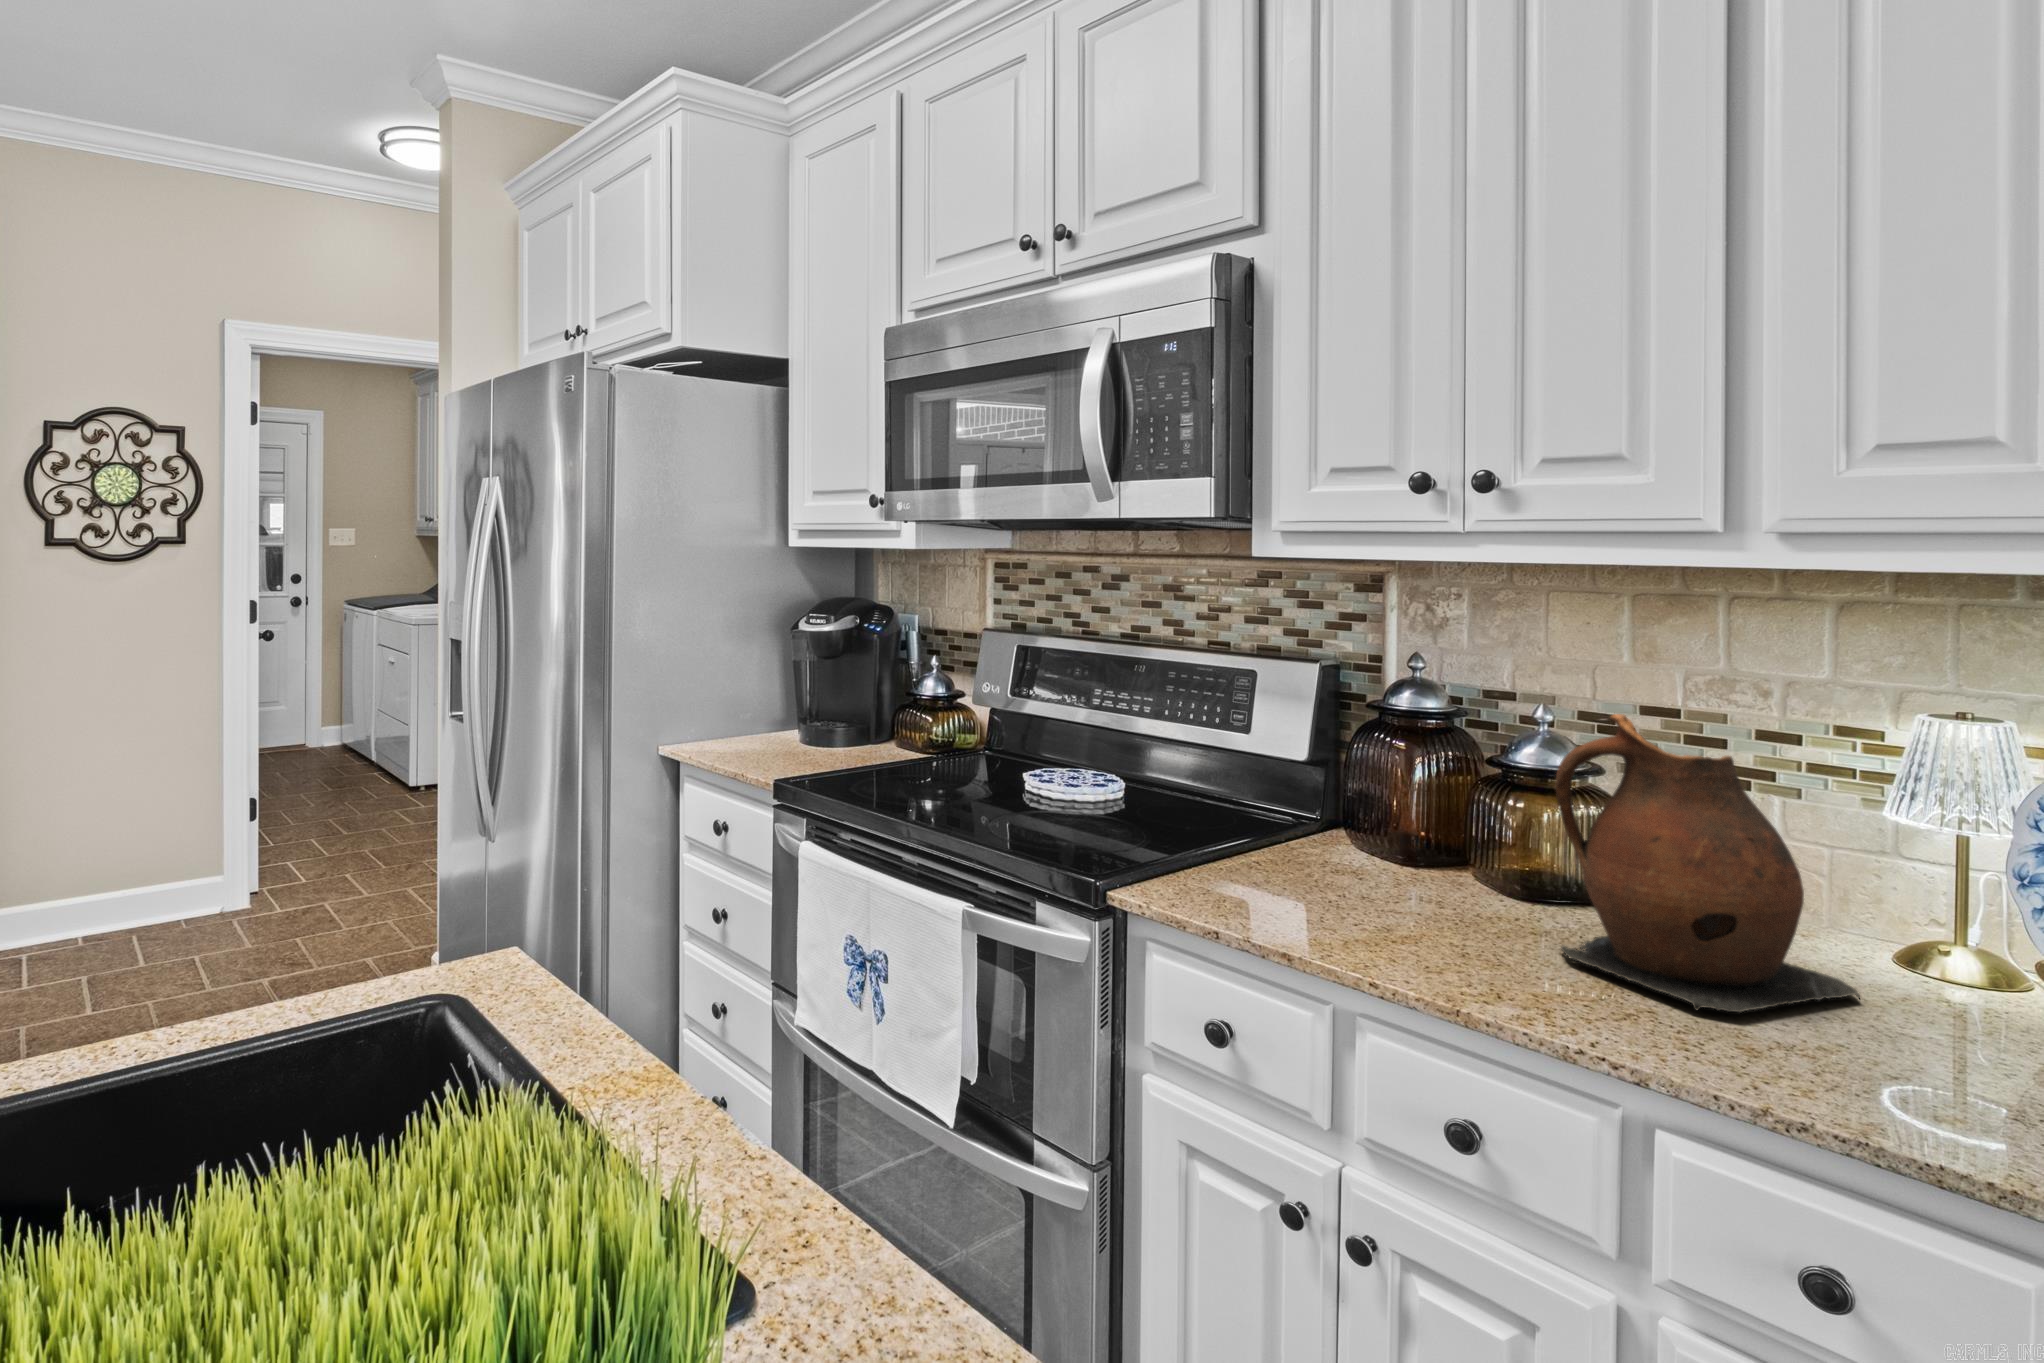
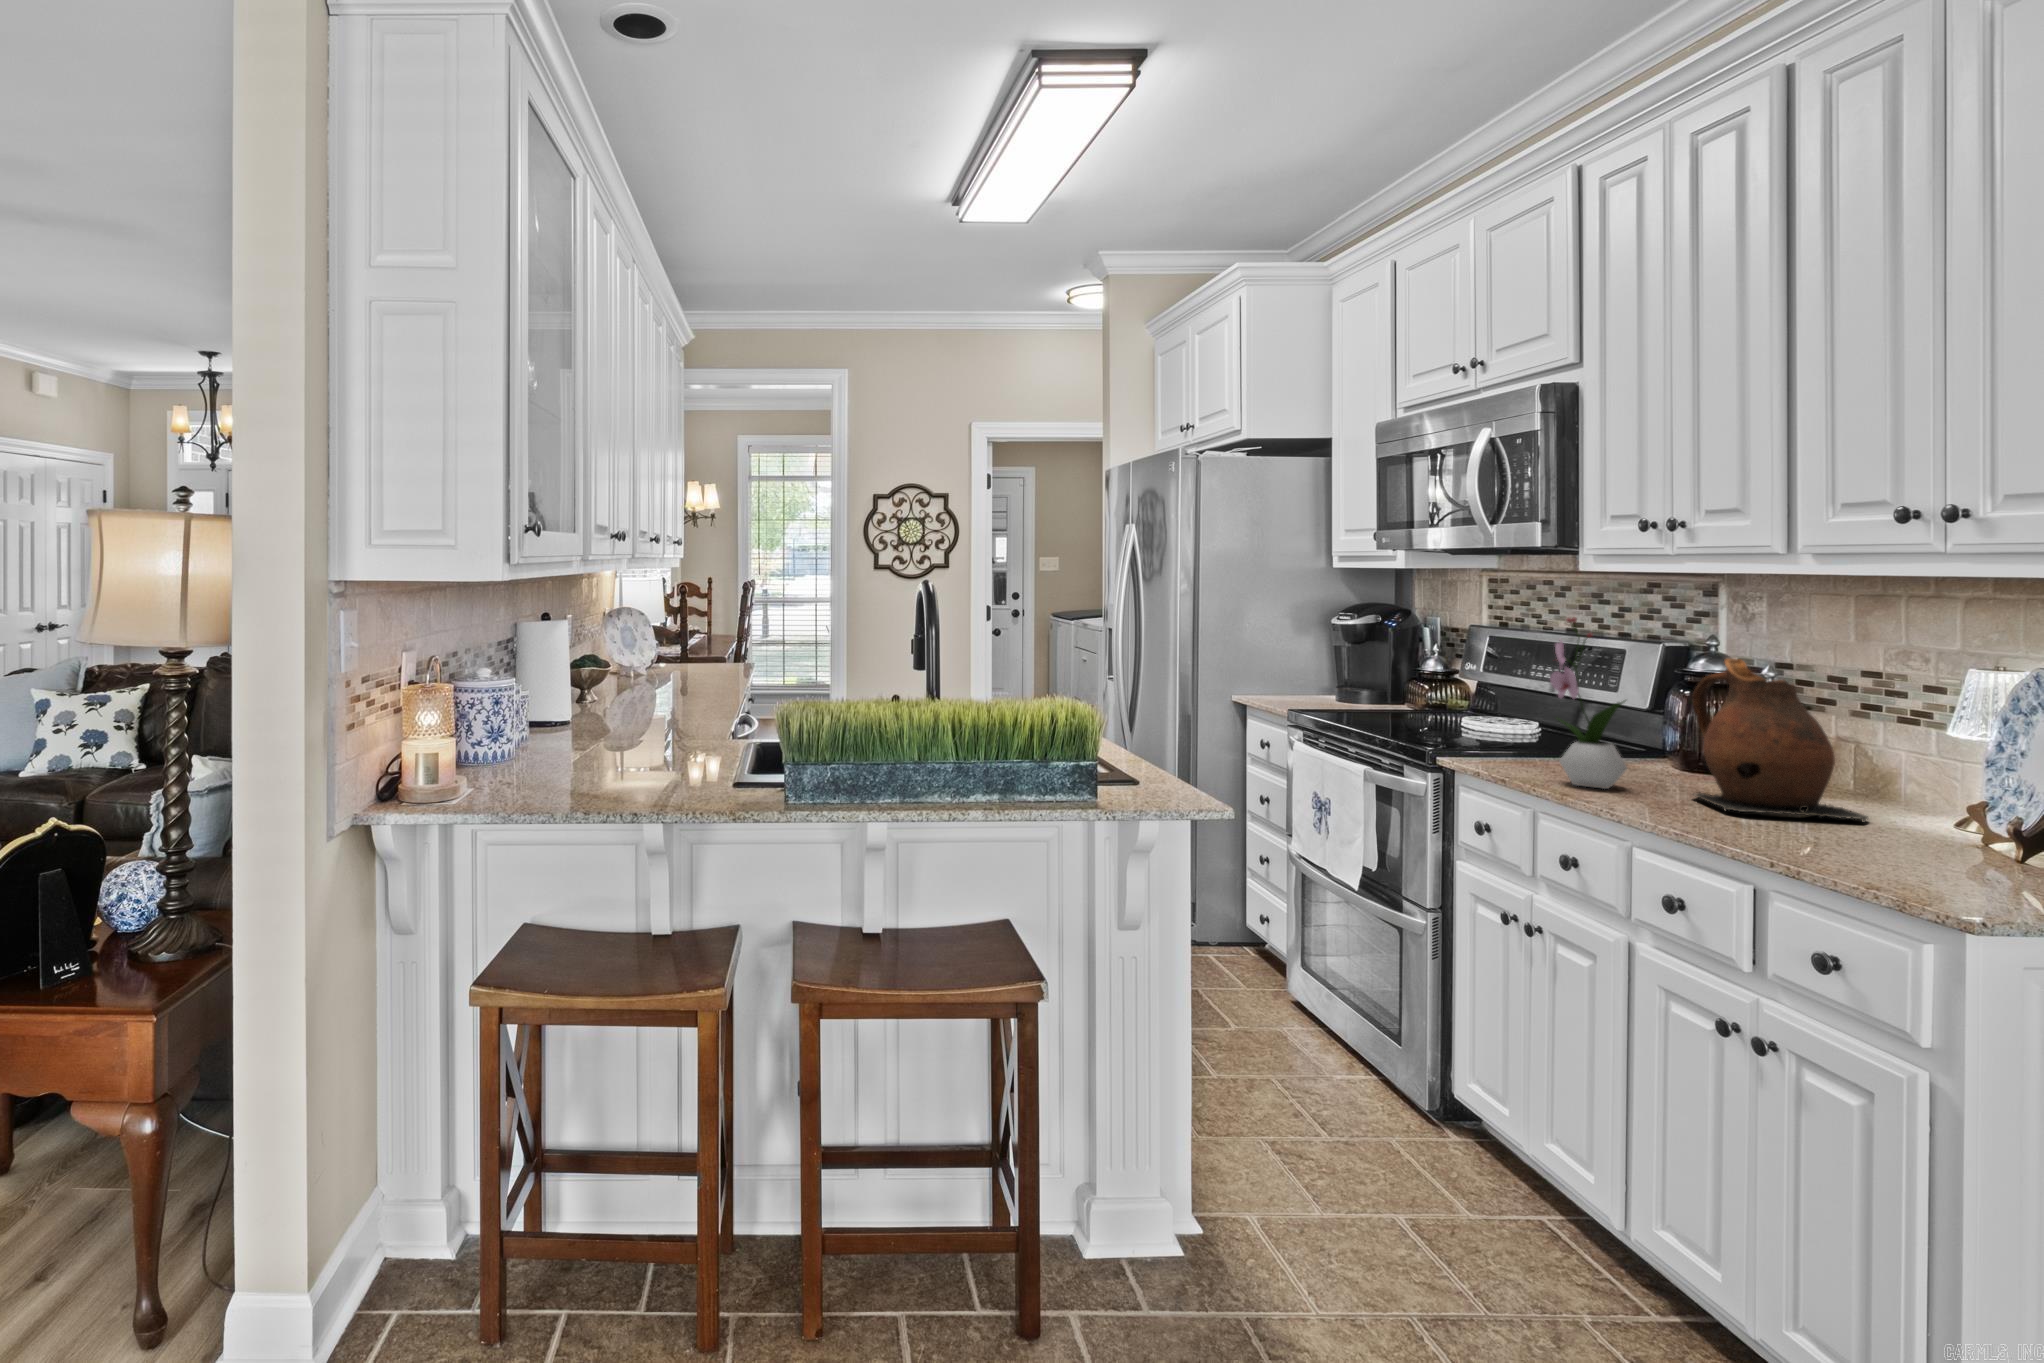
flower arrangement: none [1332,647,1480,960] -> present [1550,618,1627,789]

